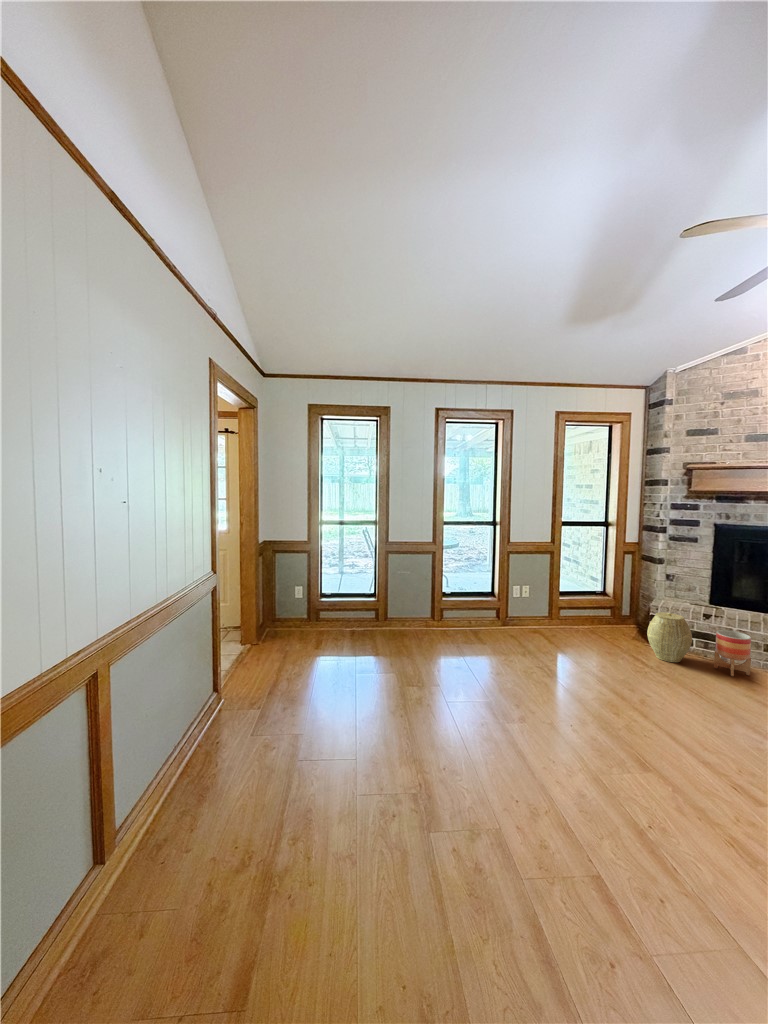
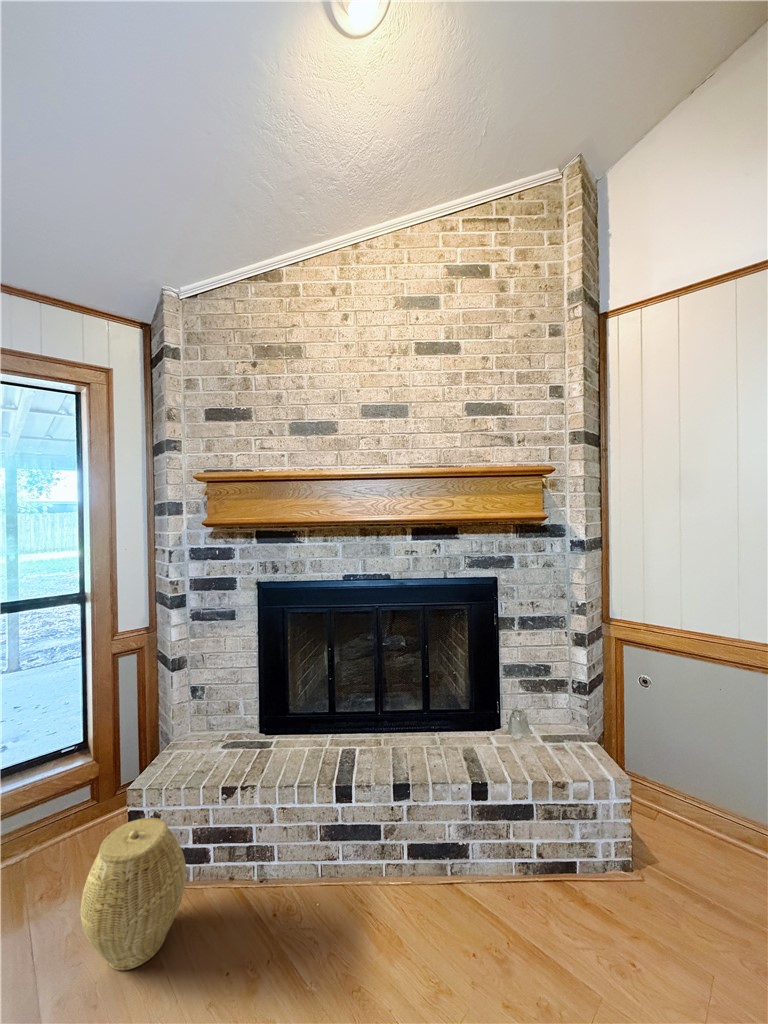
planter: present [714,630,751,676] -> none [226,827,292,965]

